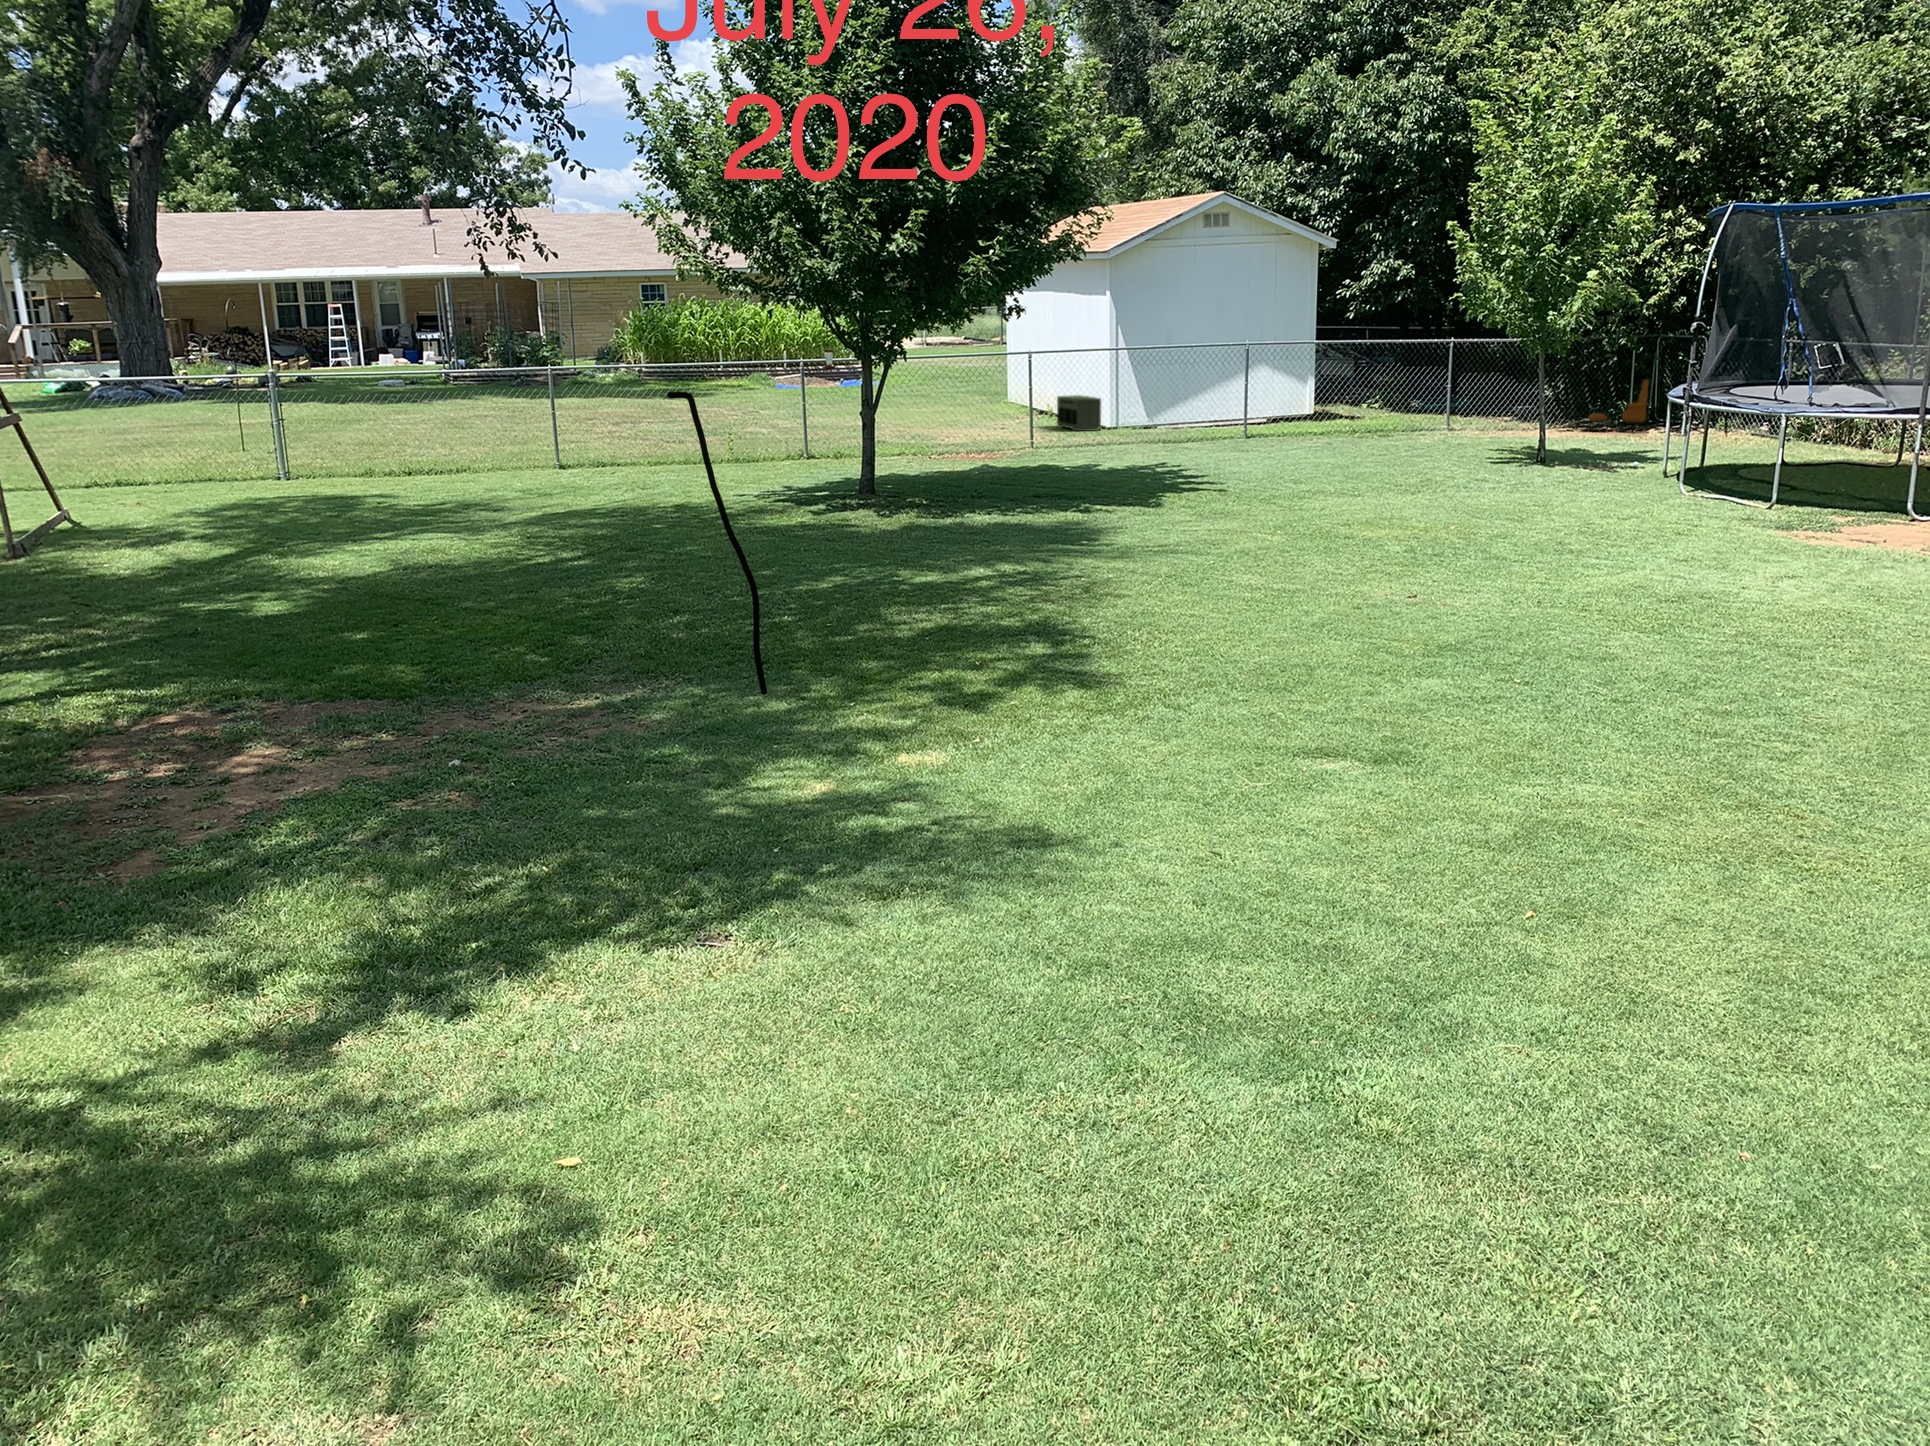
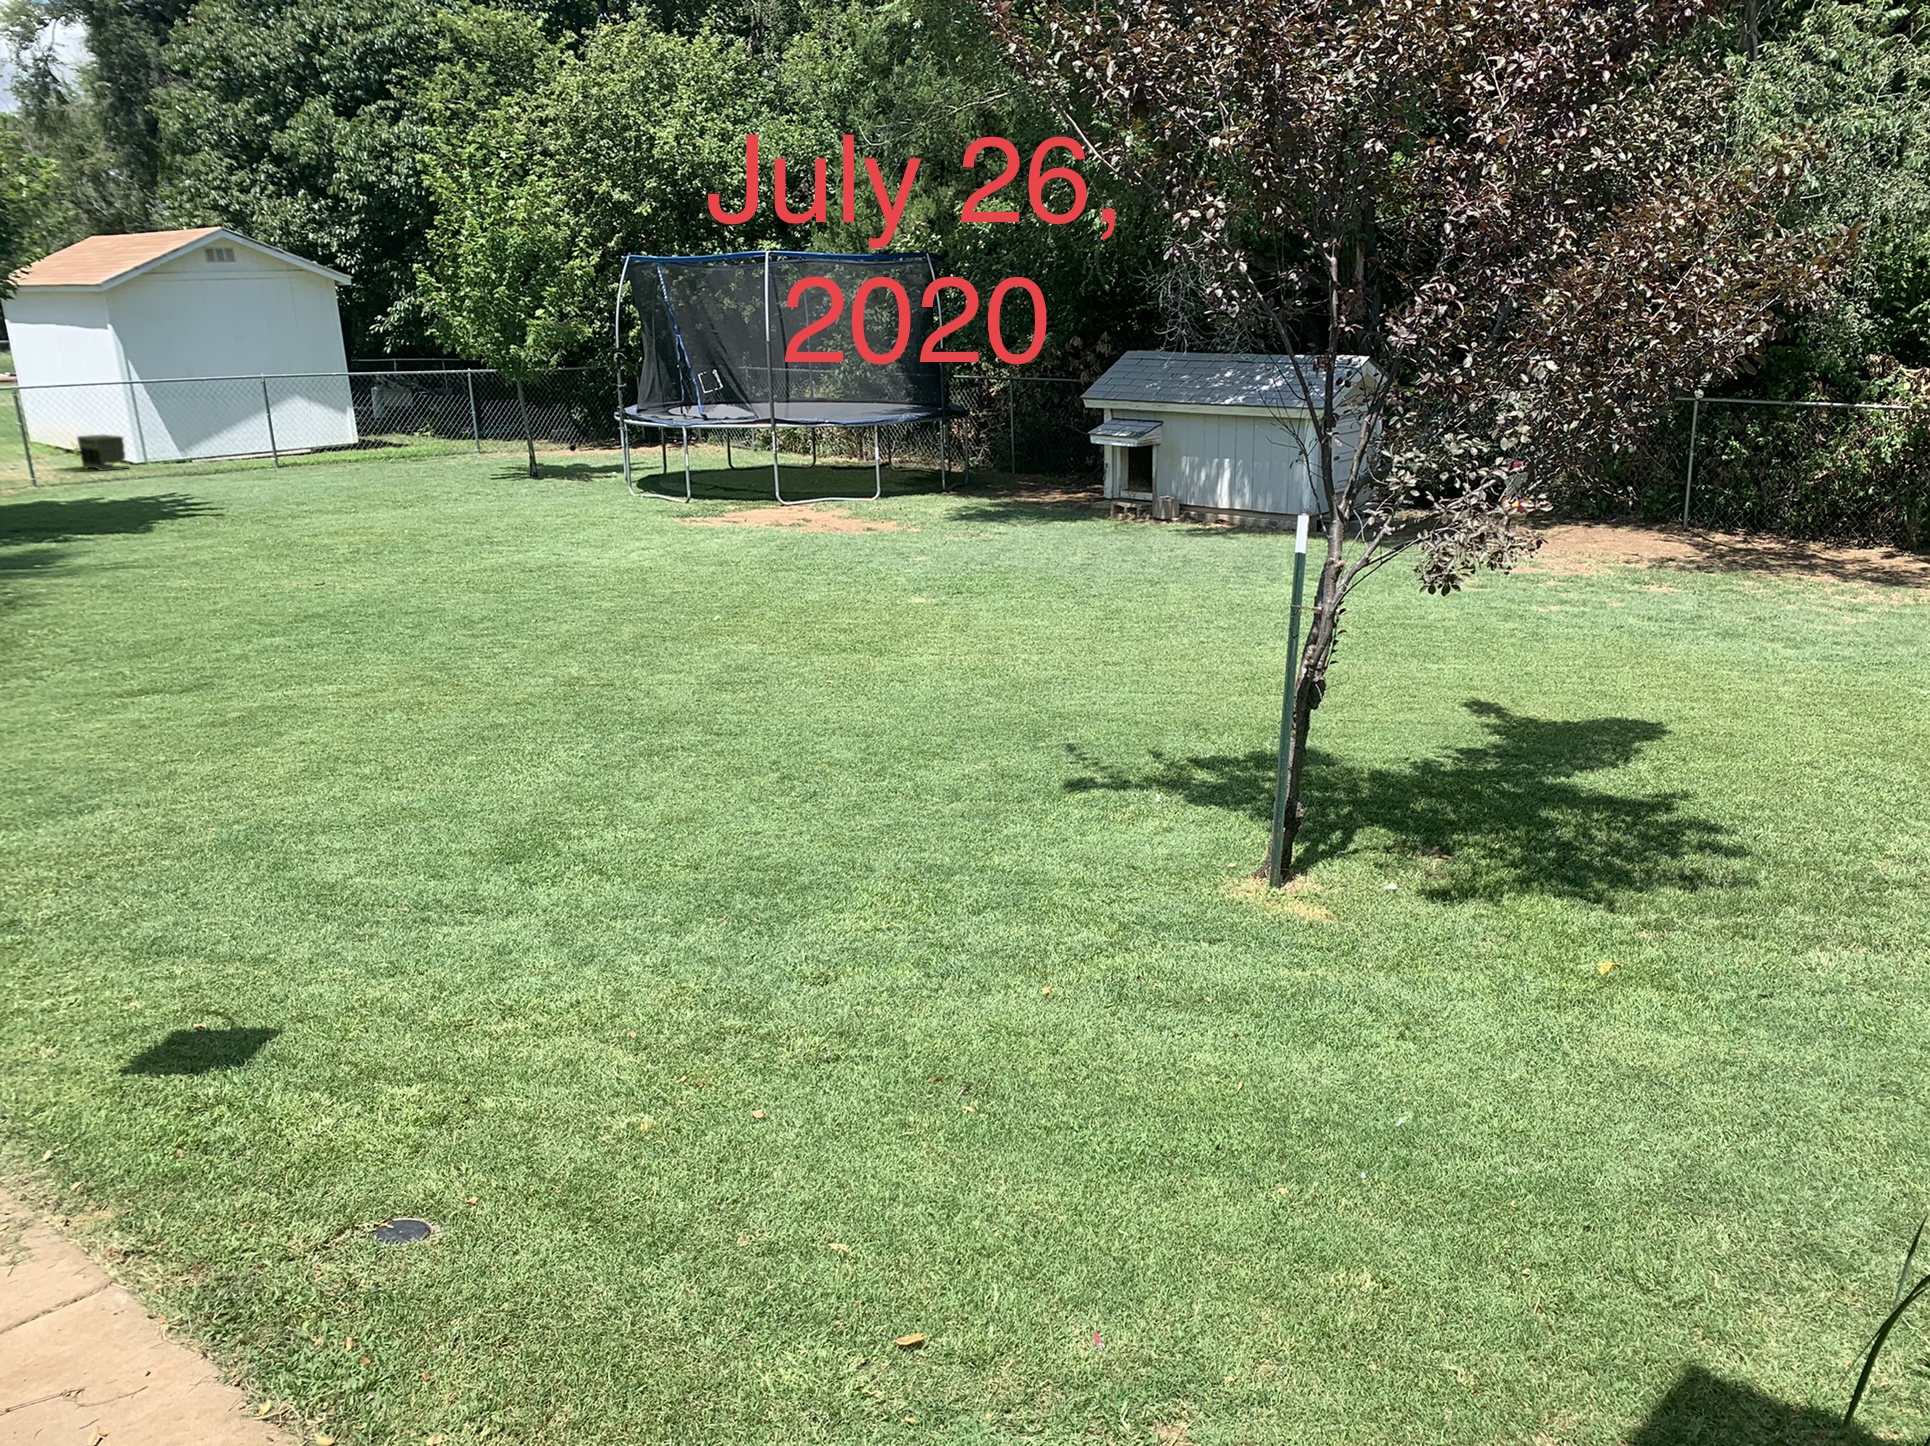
lounge chair: present [1583,380,1649,433] -> none [595,400,647,446]

